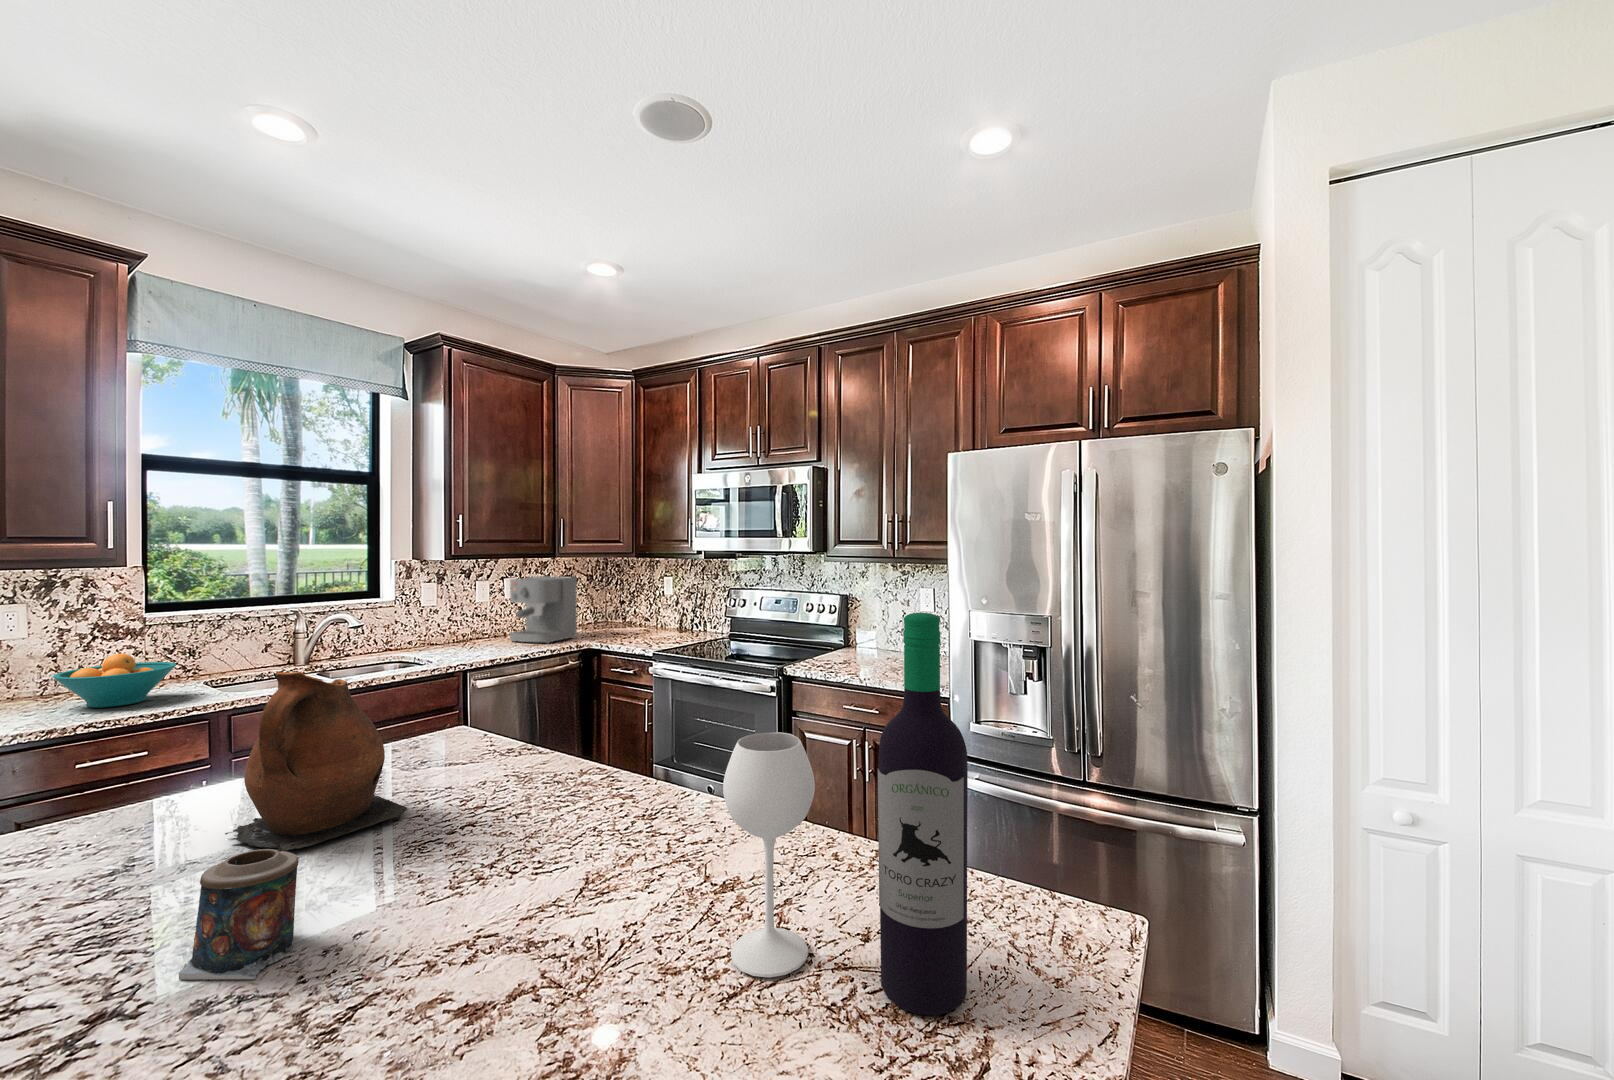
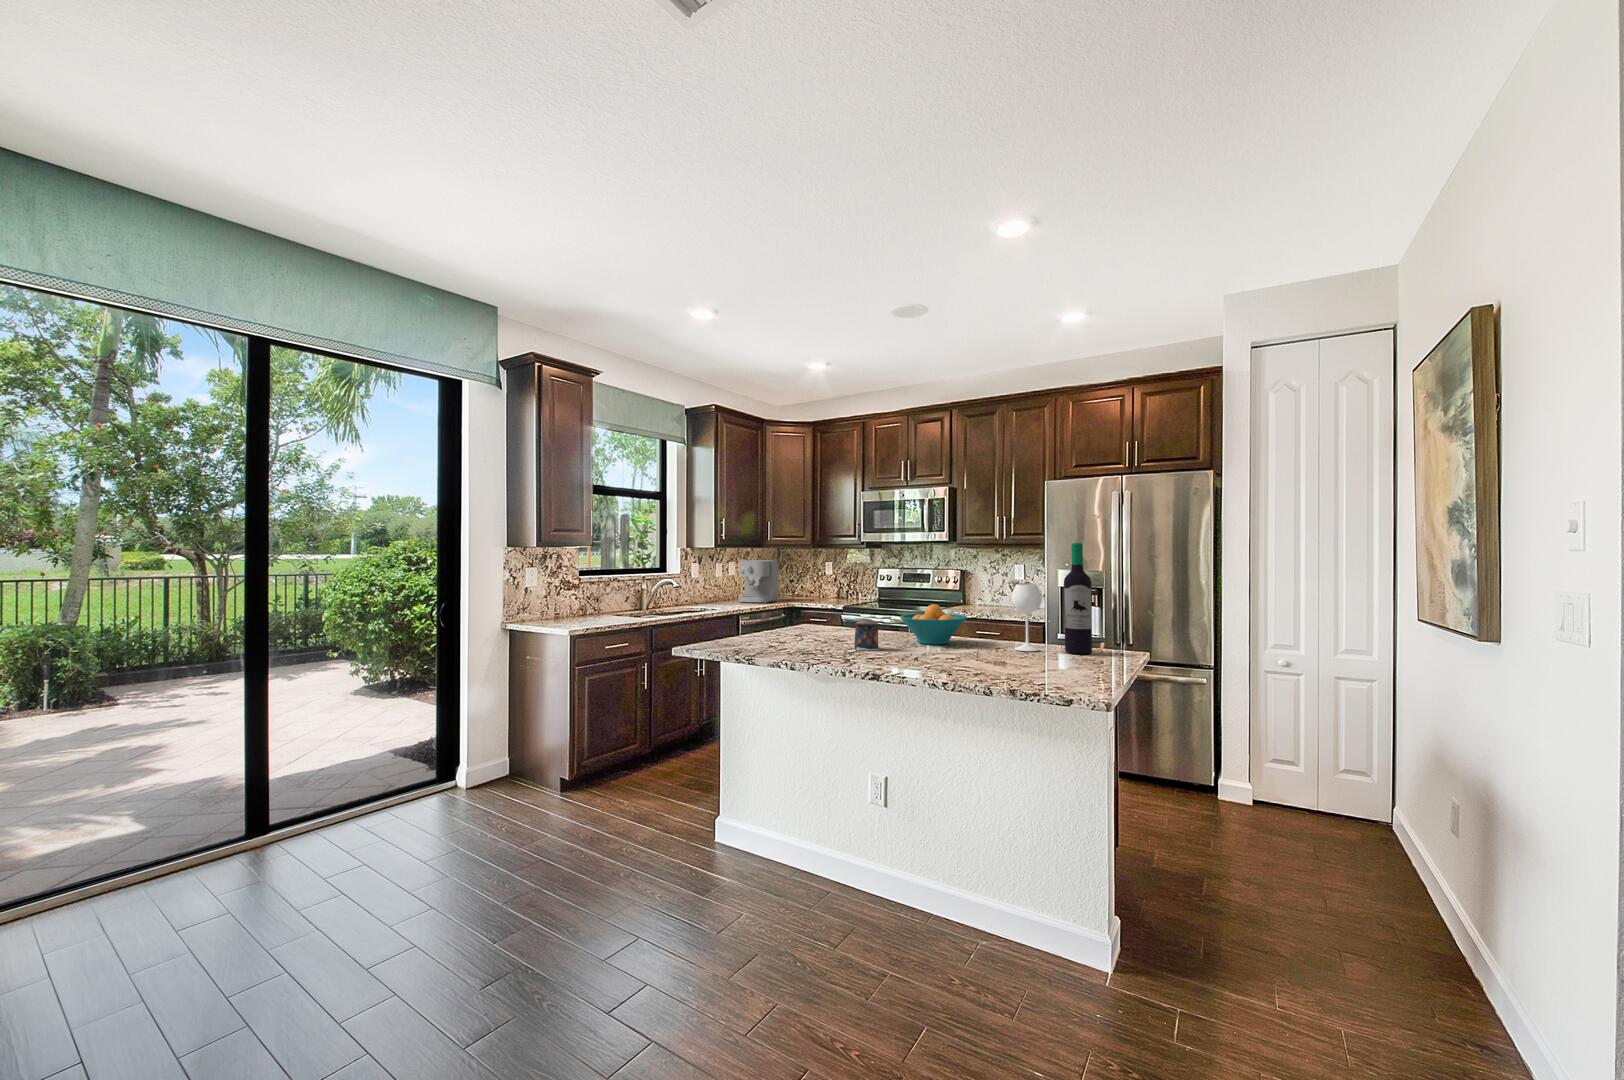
fruit bowl: present [53,654,176,708] -> present [900,604,967,645]
ceramic pitcher: present [225,672,407,851] -> none [793,576,851,639]

